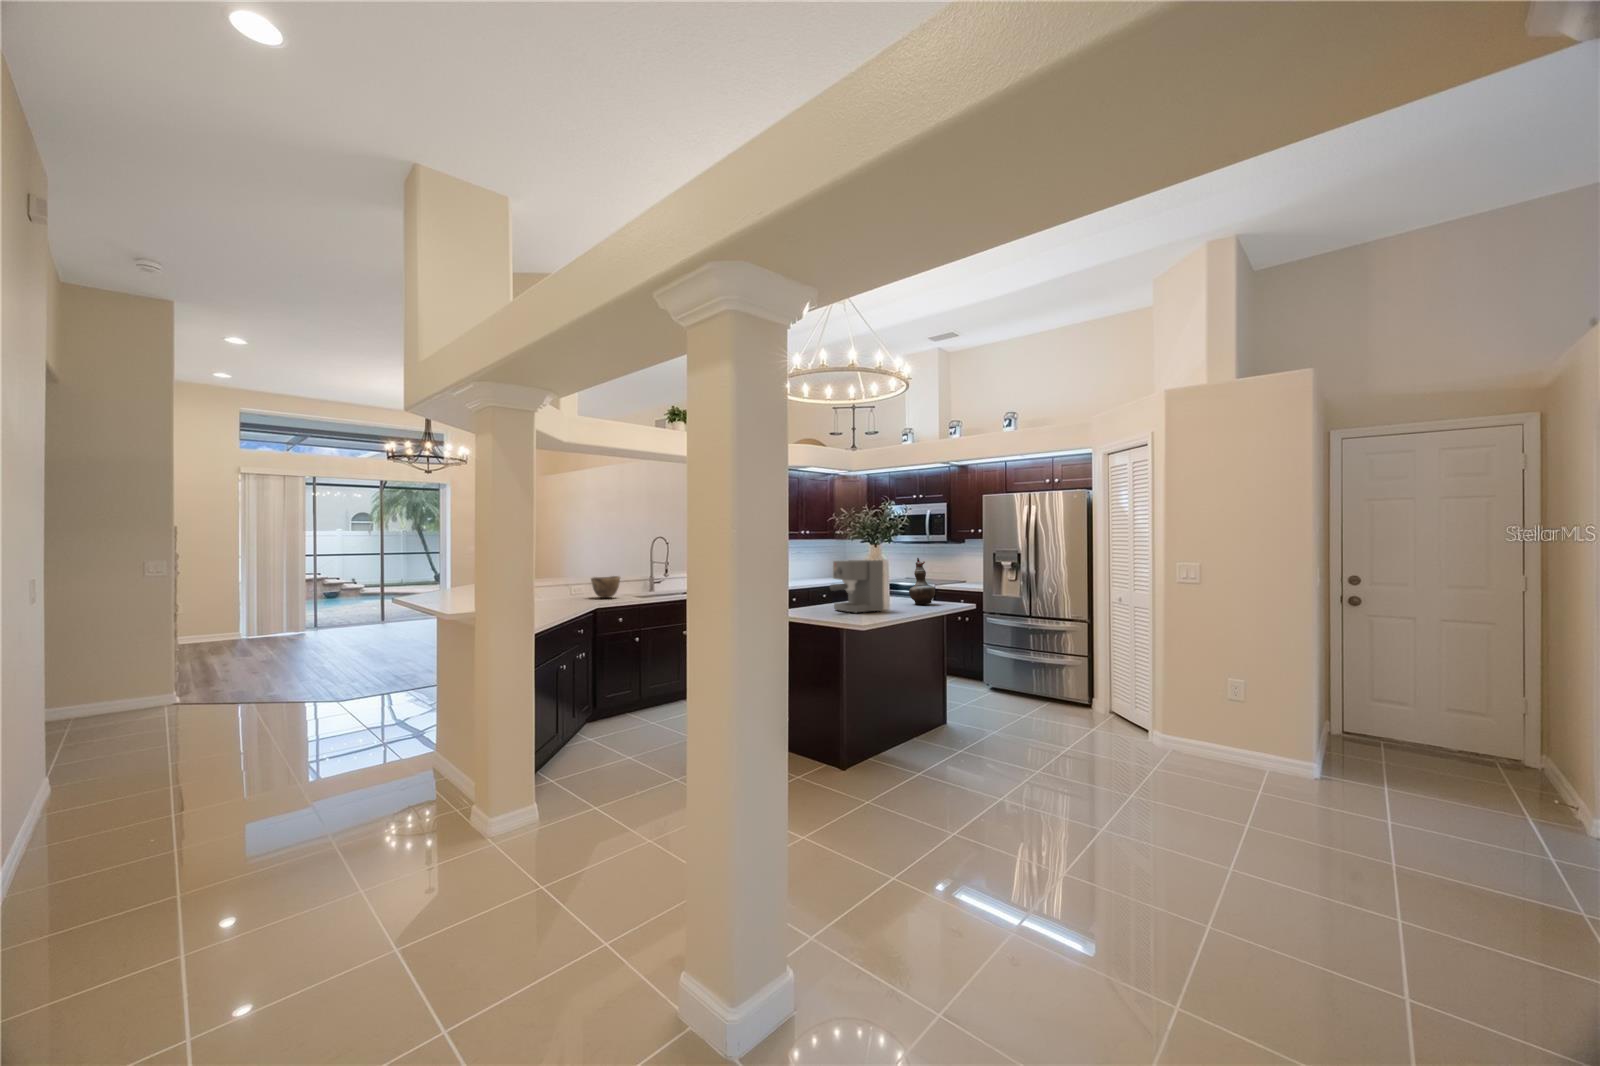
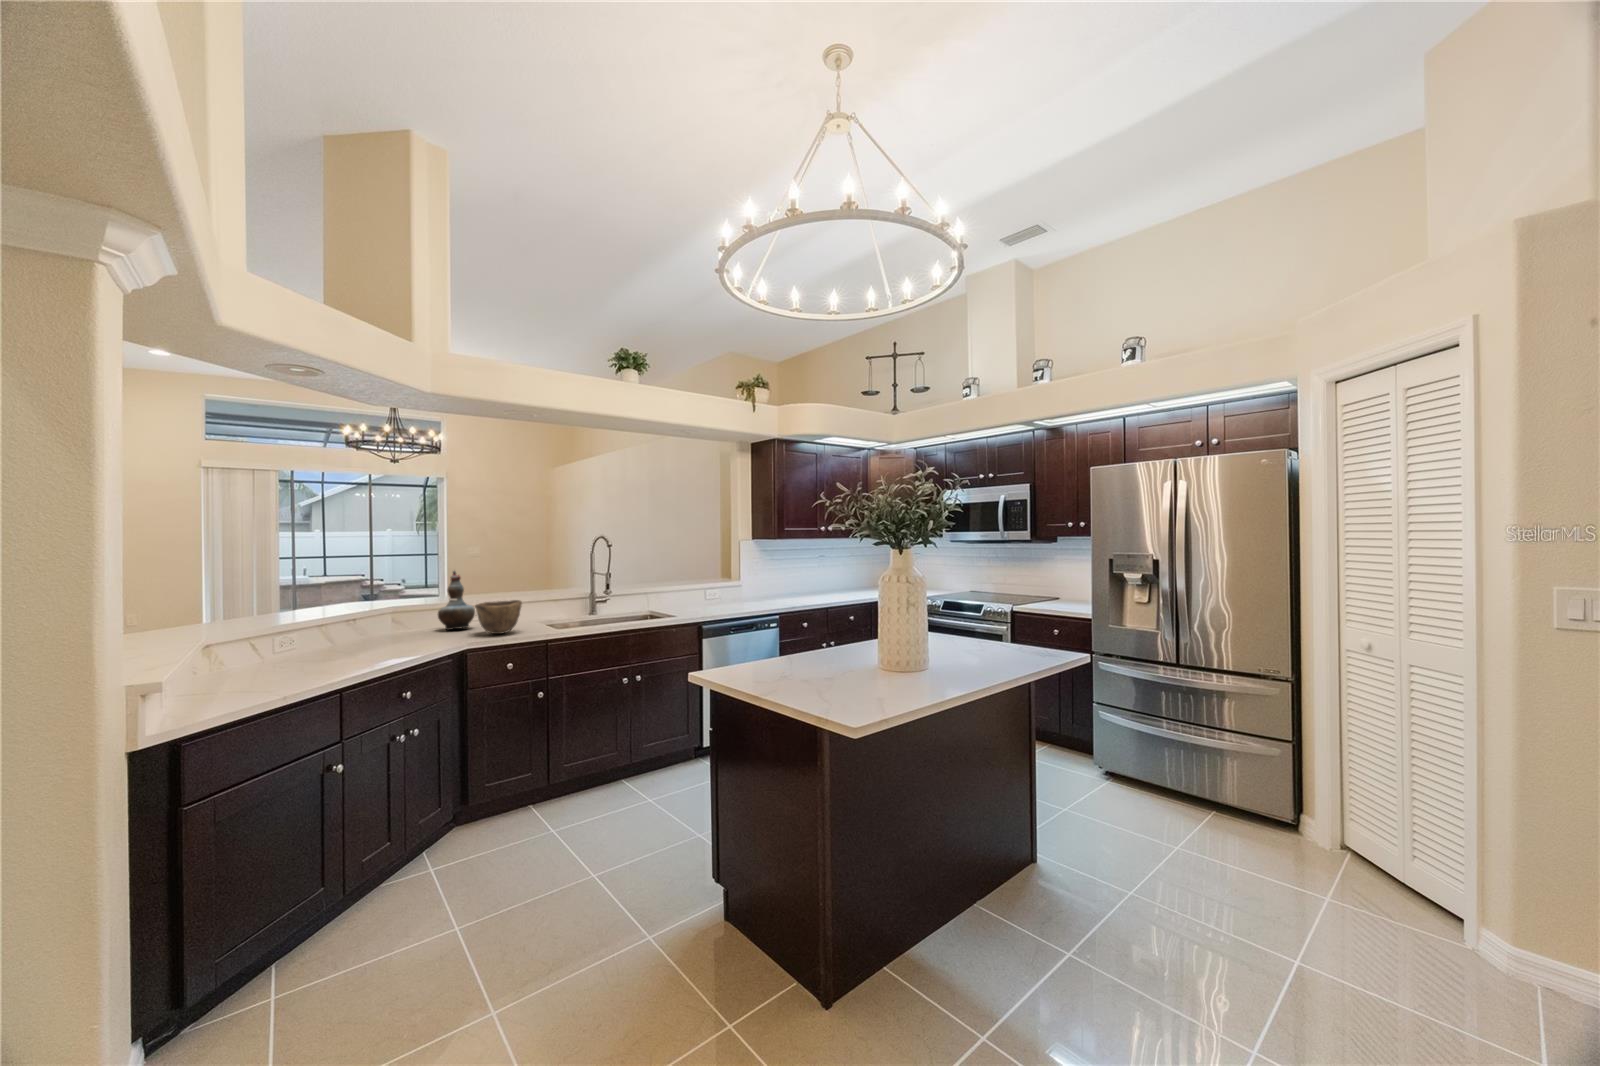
decorative vase: present [909,558,935,605] -> present [438,571,475,630]
coffee maker: present [830,560,884,613] -> none [789,584,900,694]

